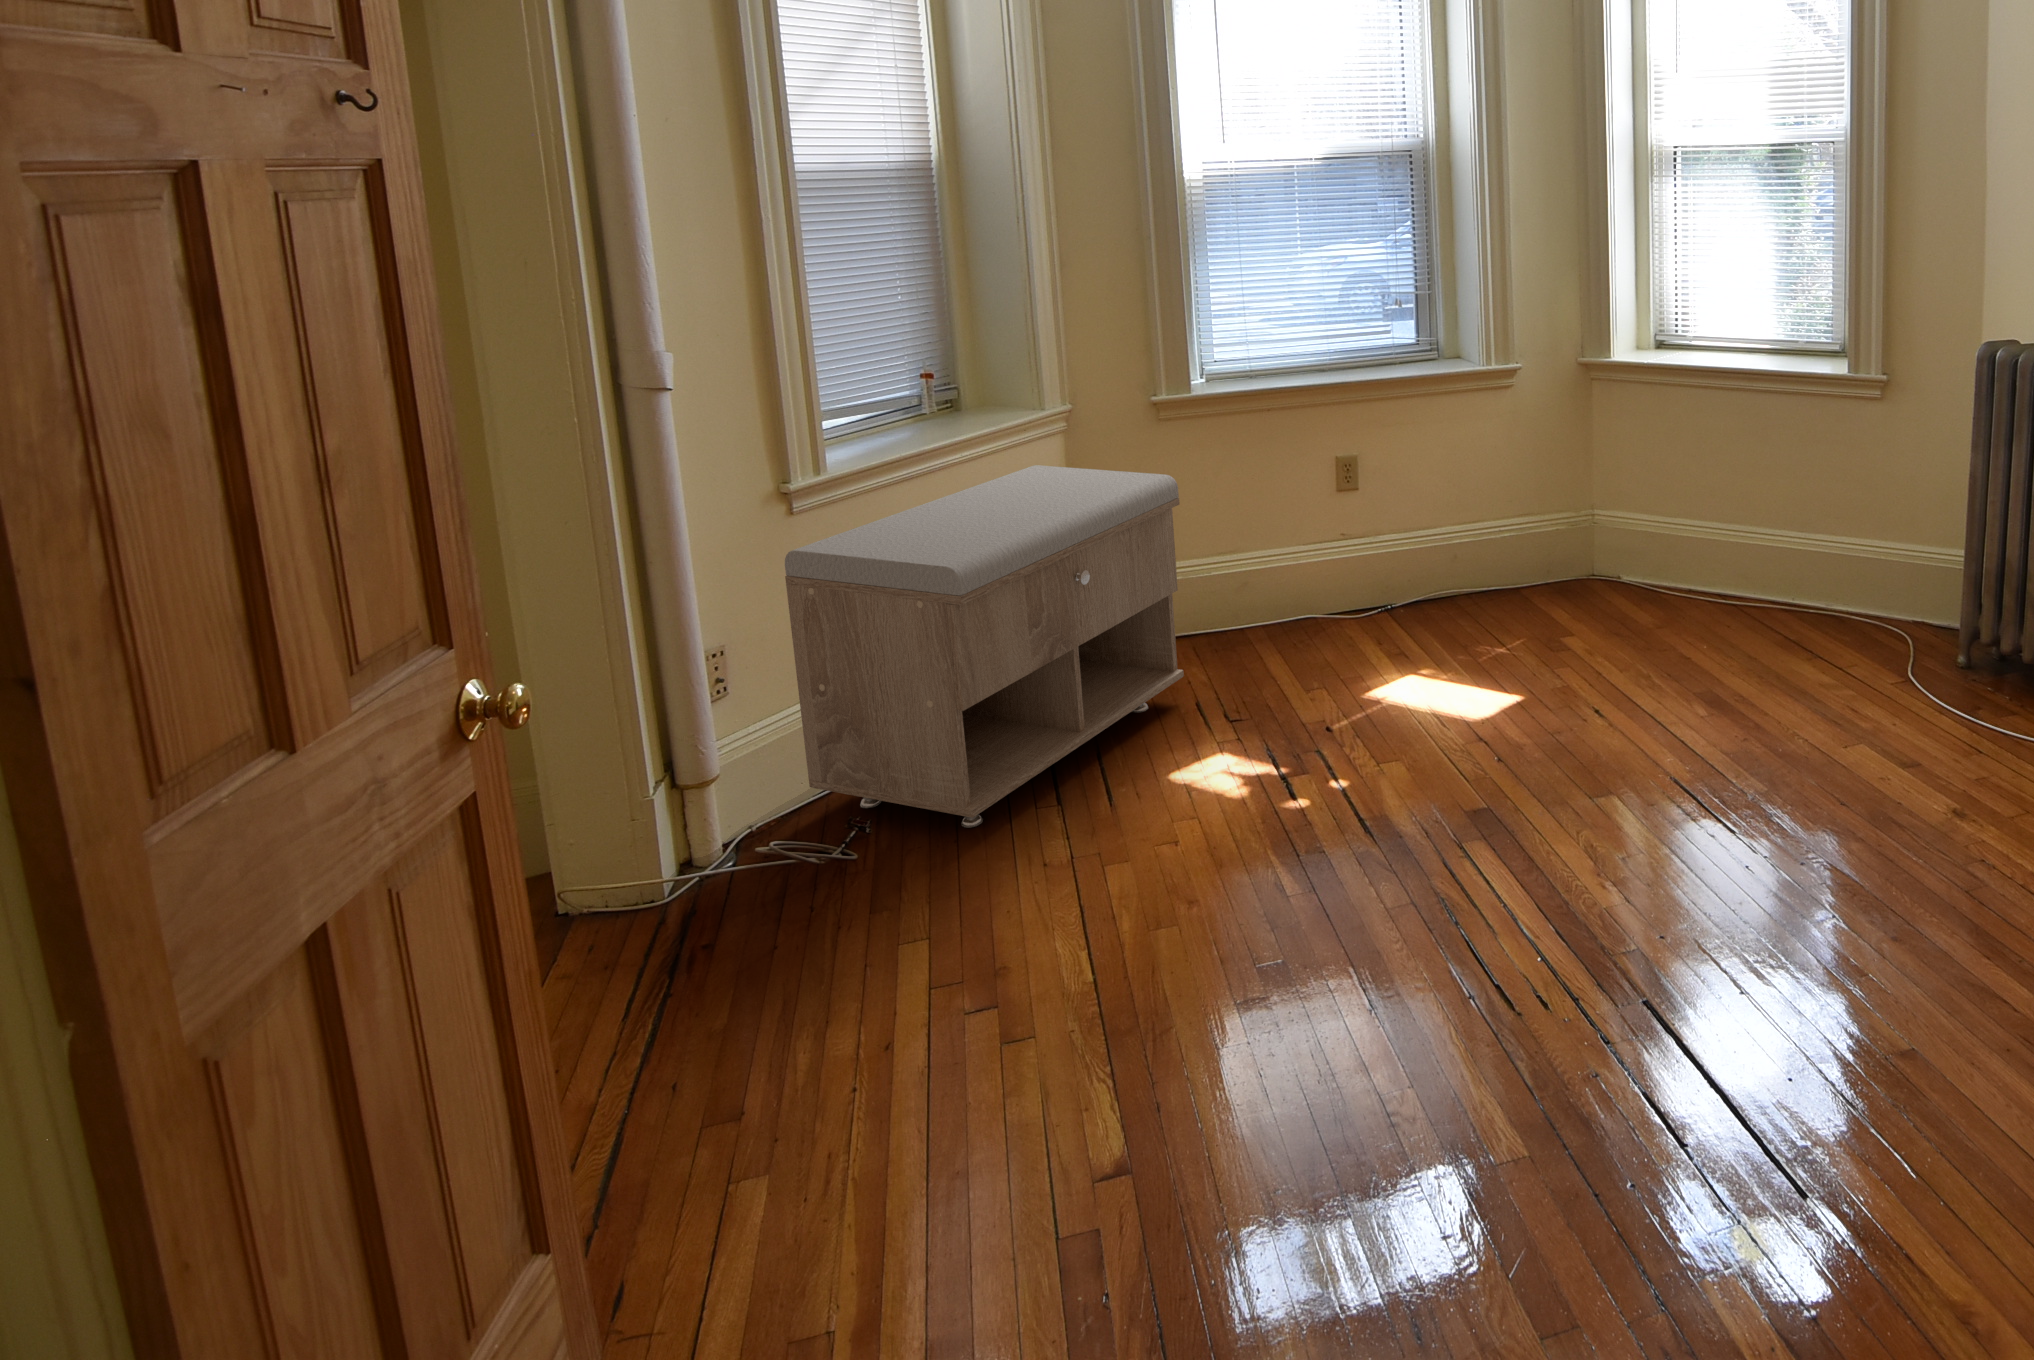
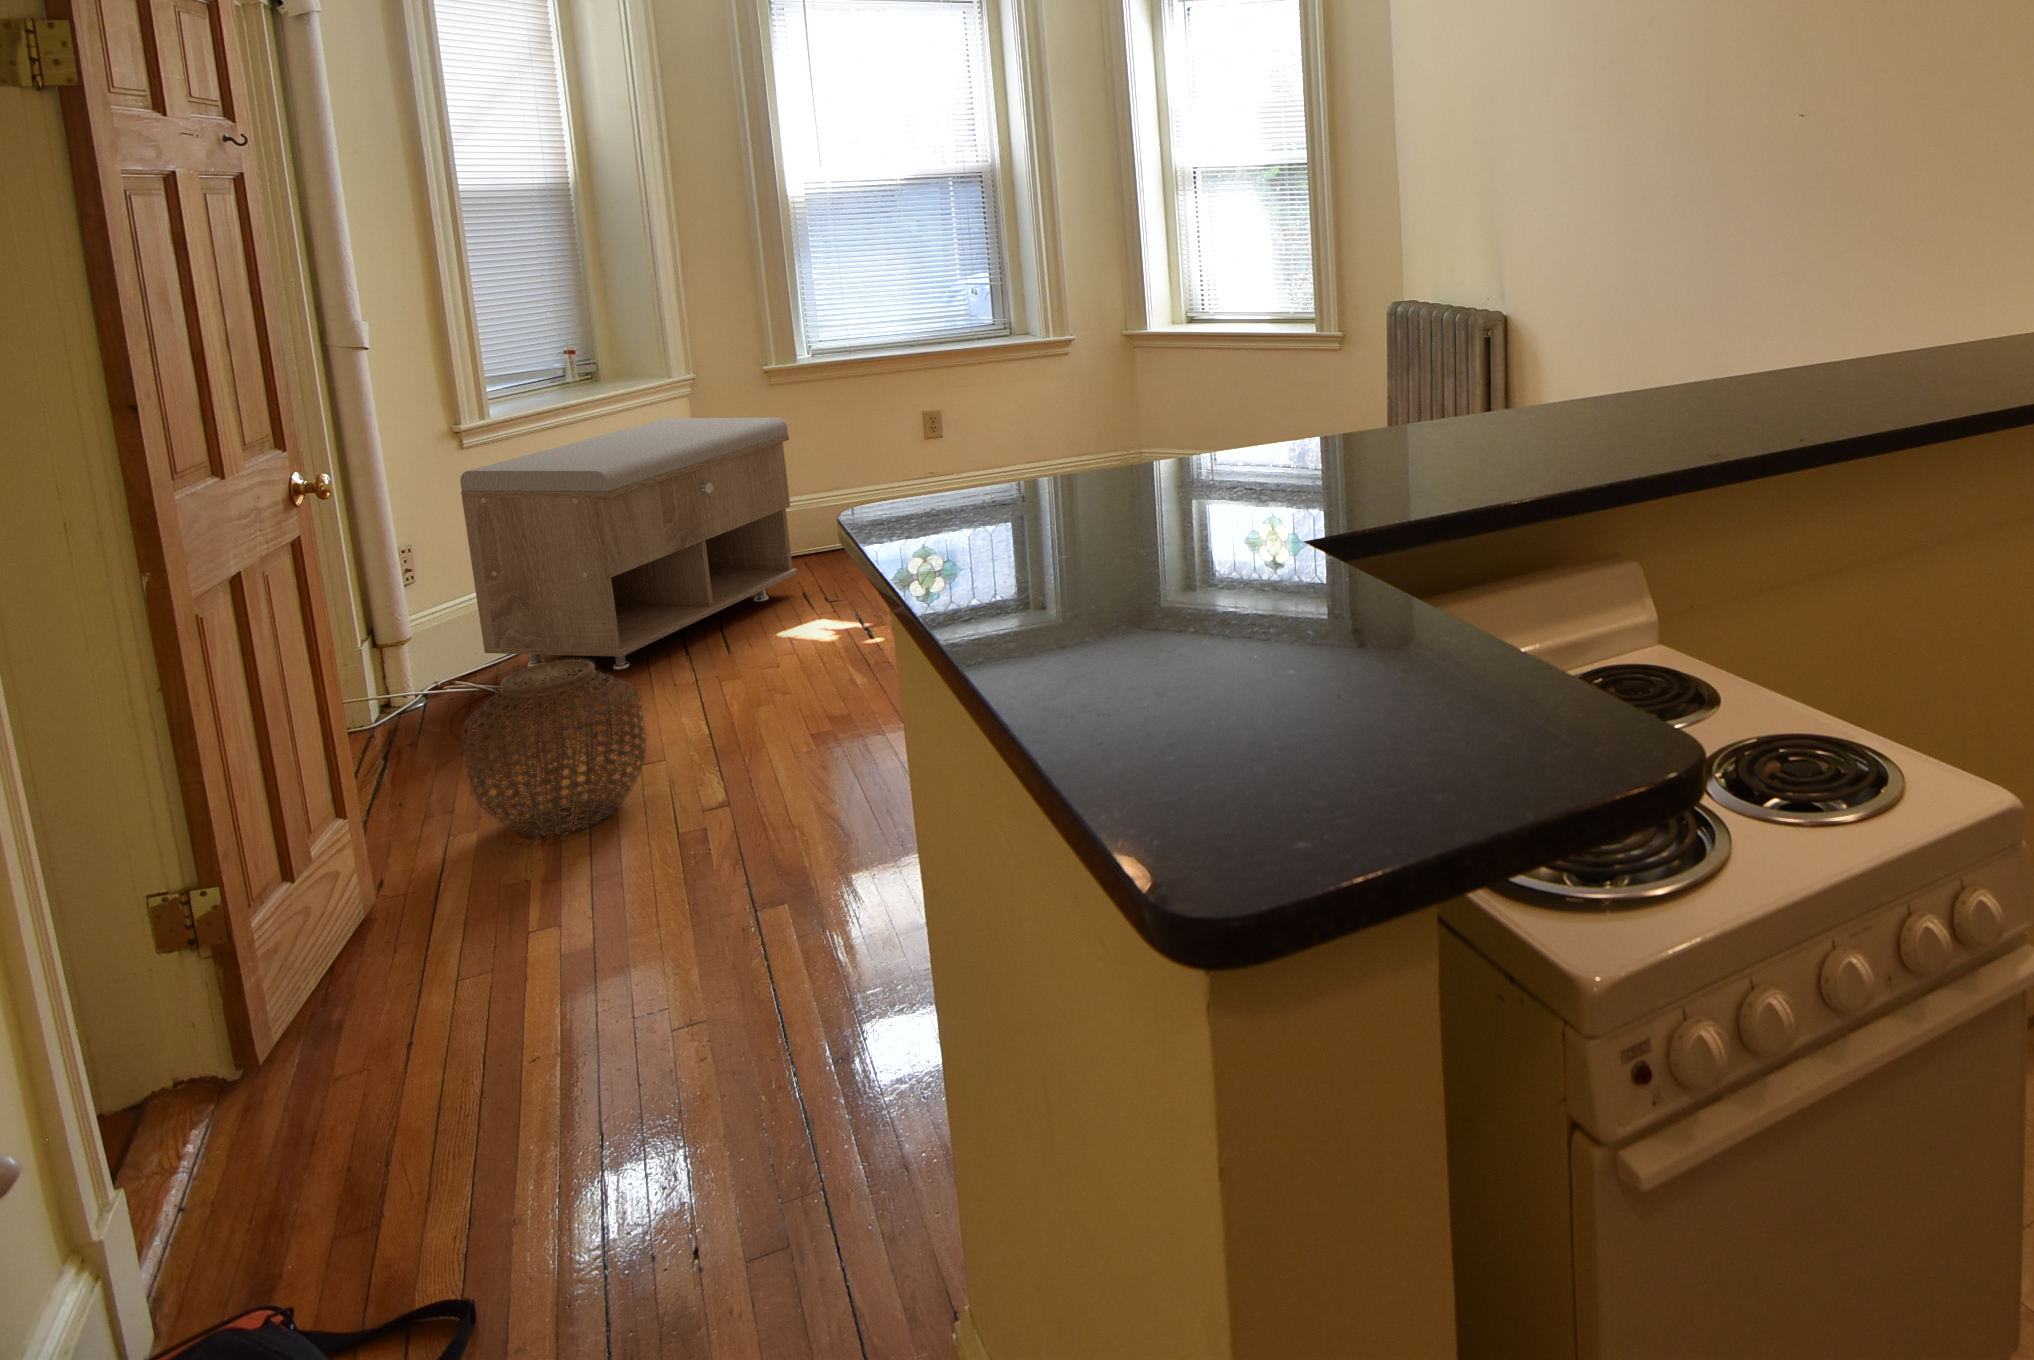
woven basket: none [733,926,1000,1228] -> present [462,659,646,836]

